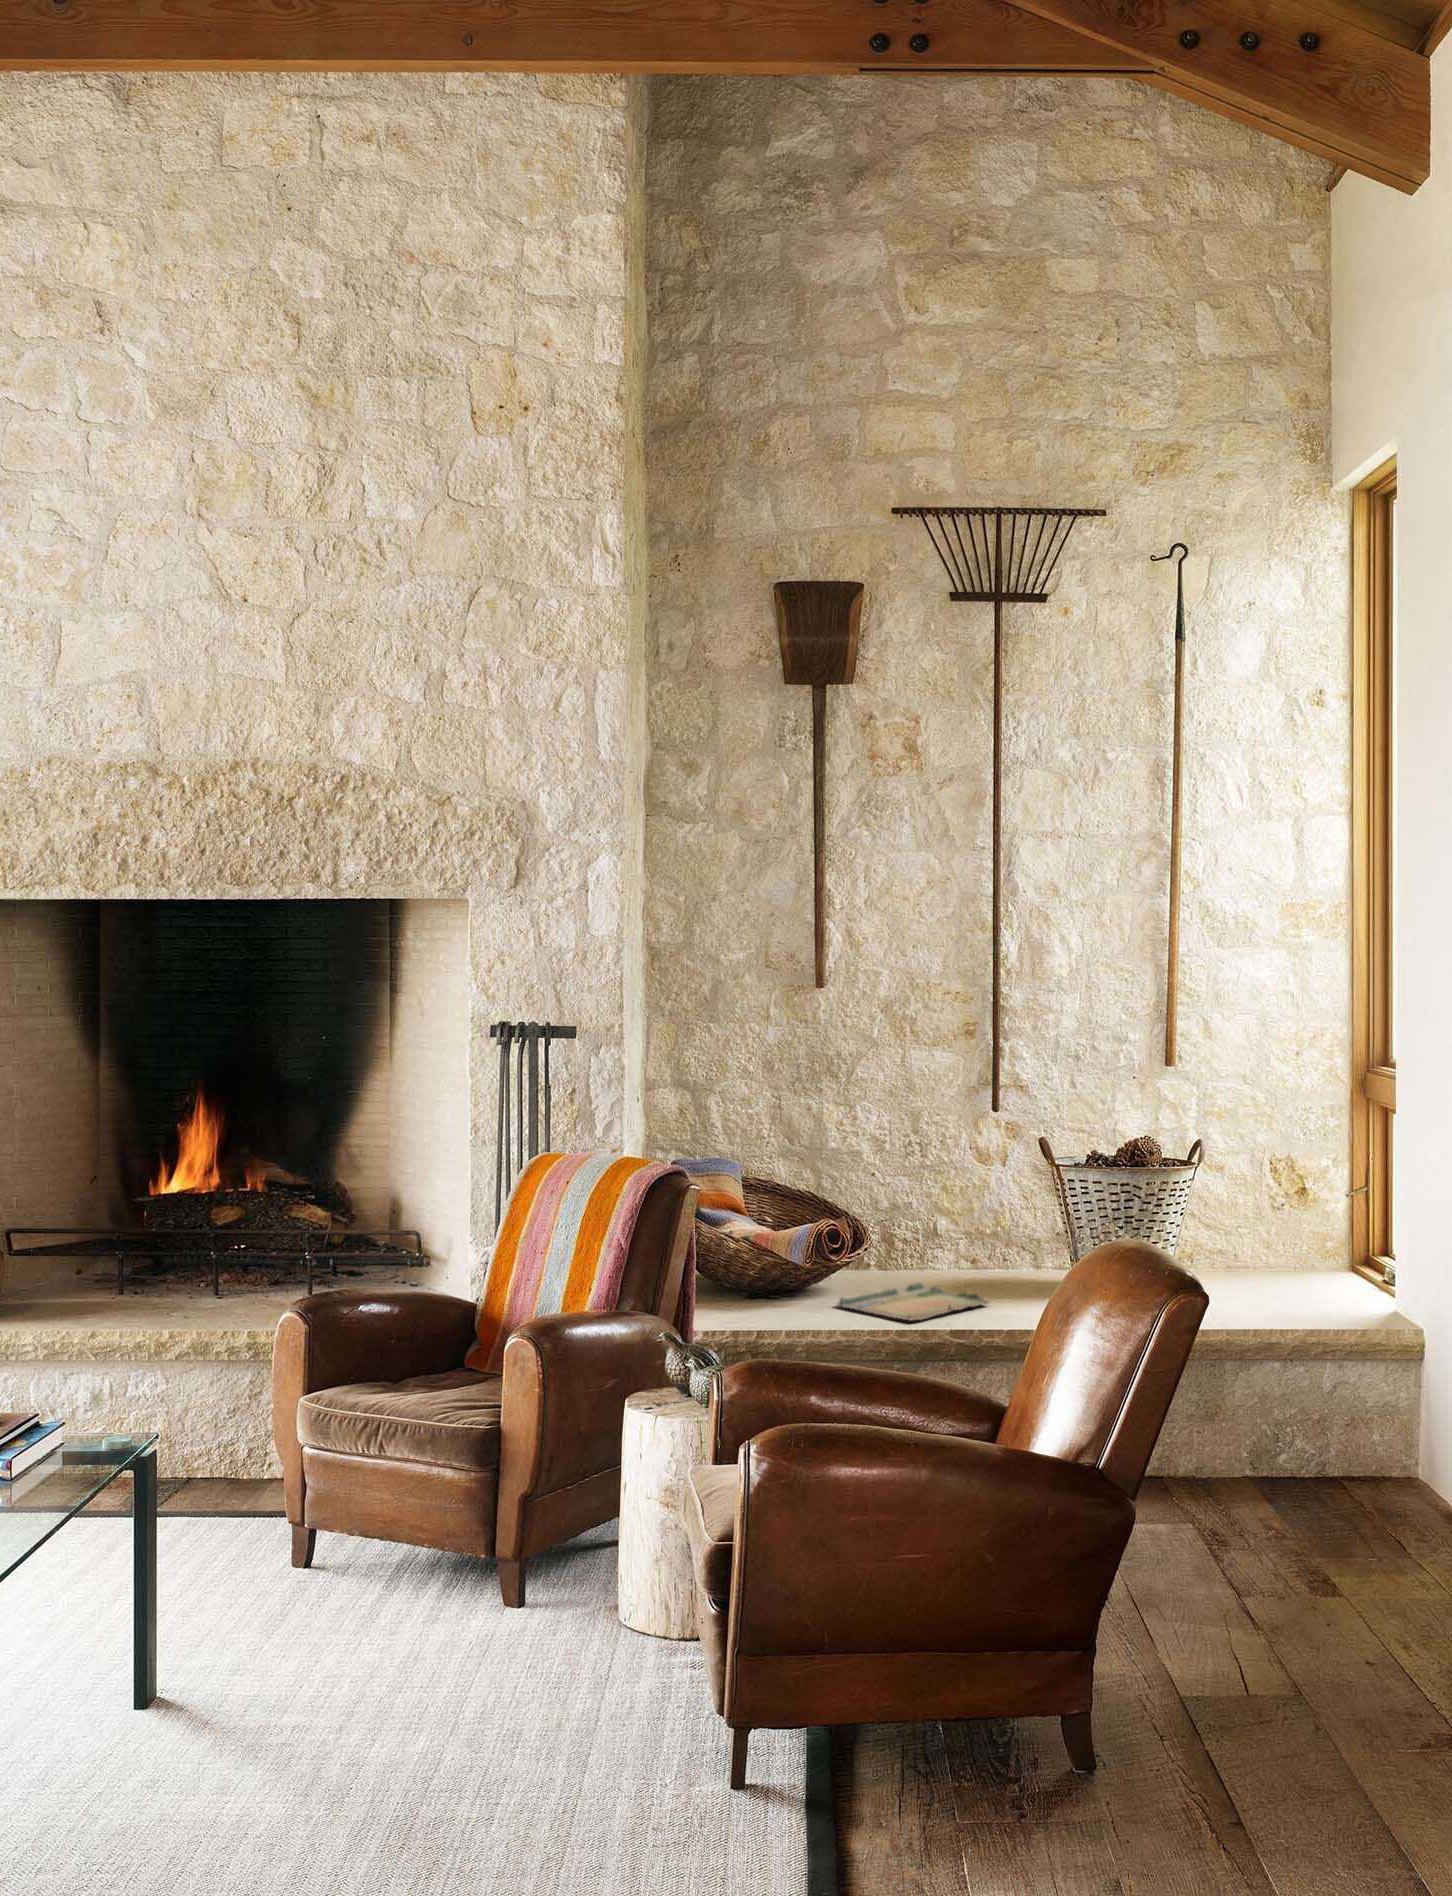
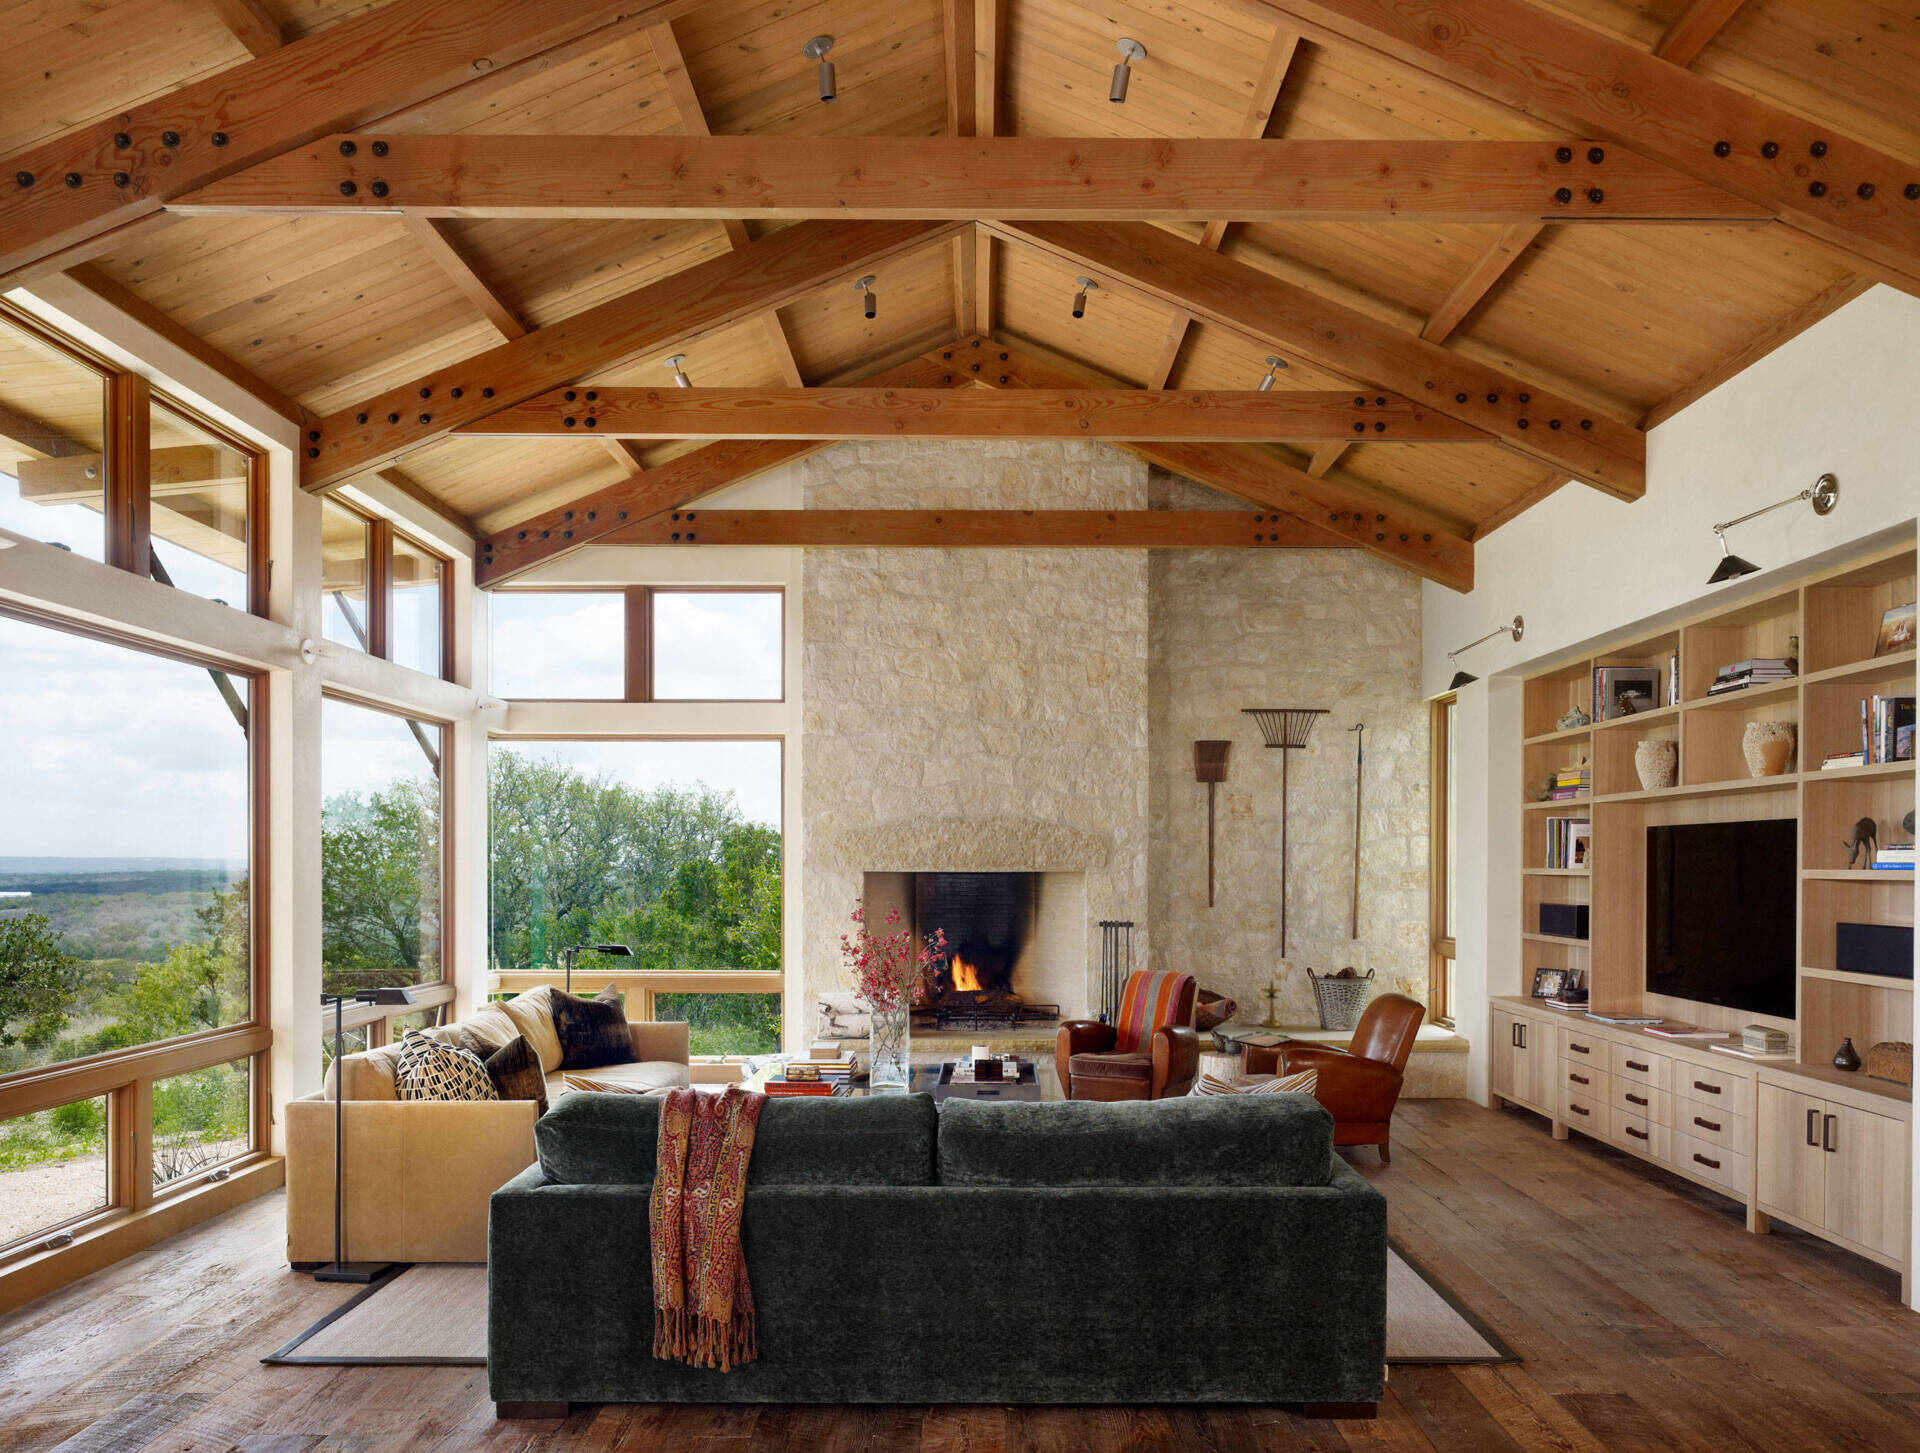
candlestick: none [937,1157,986,1276] -> present [1263,980,1282,1028]

